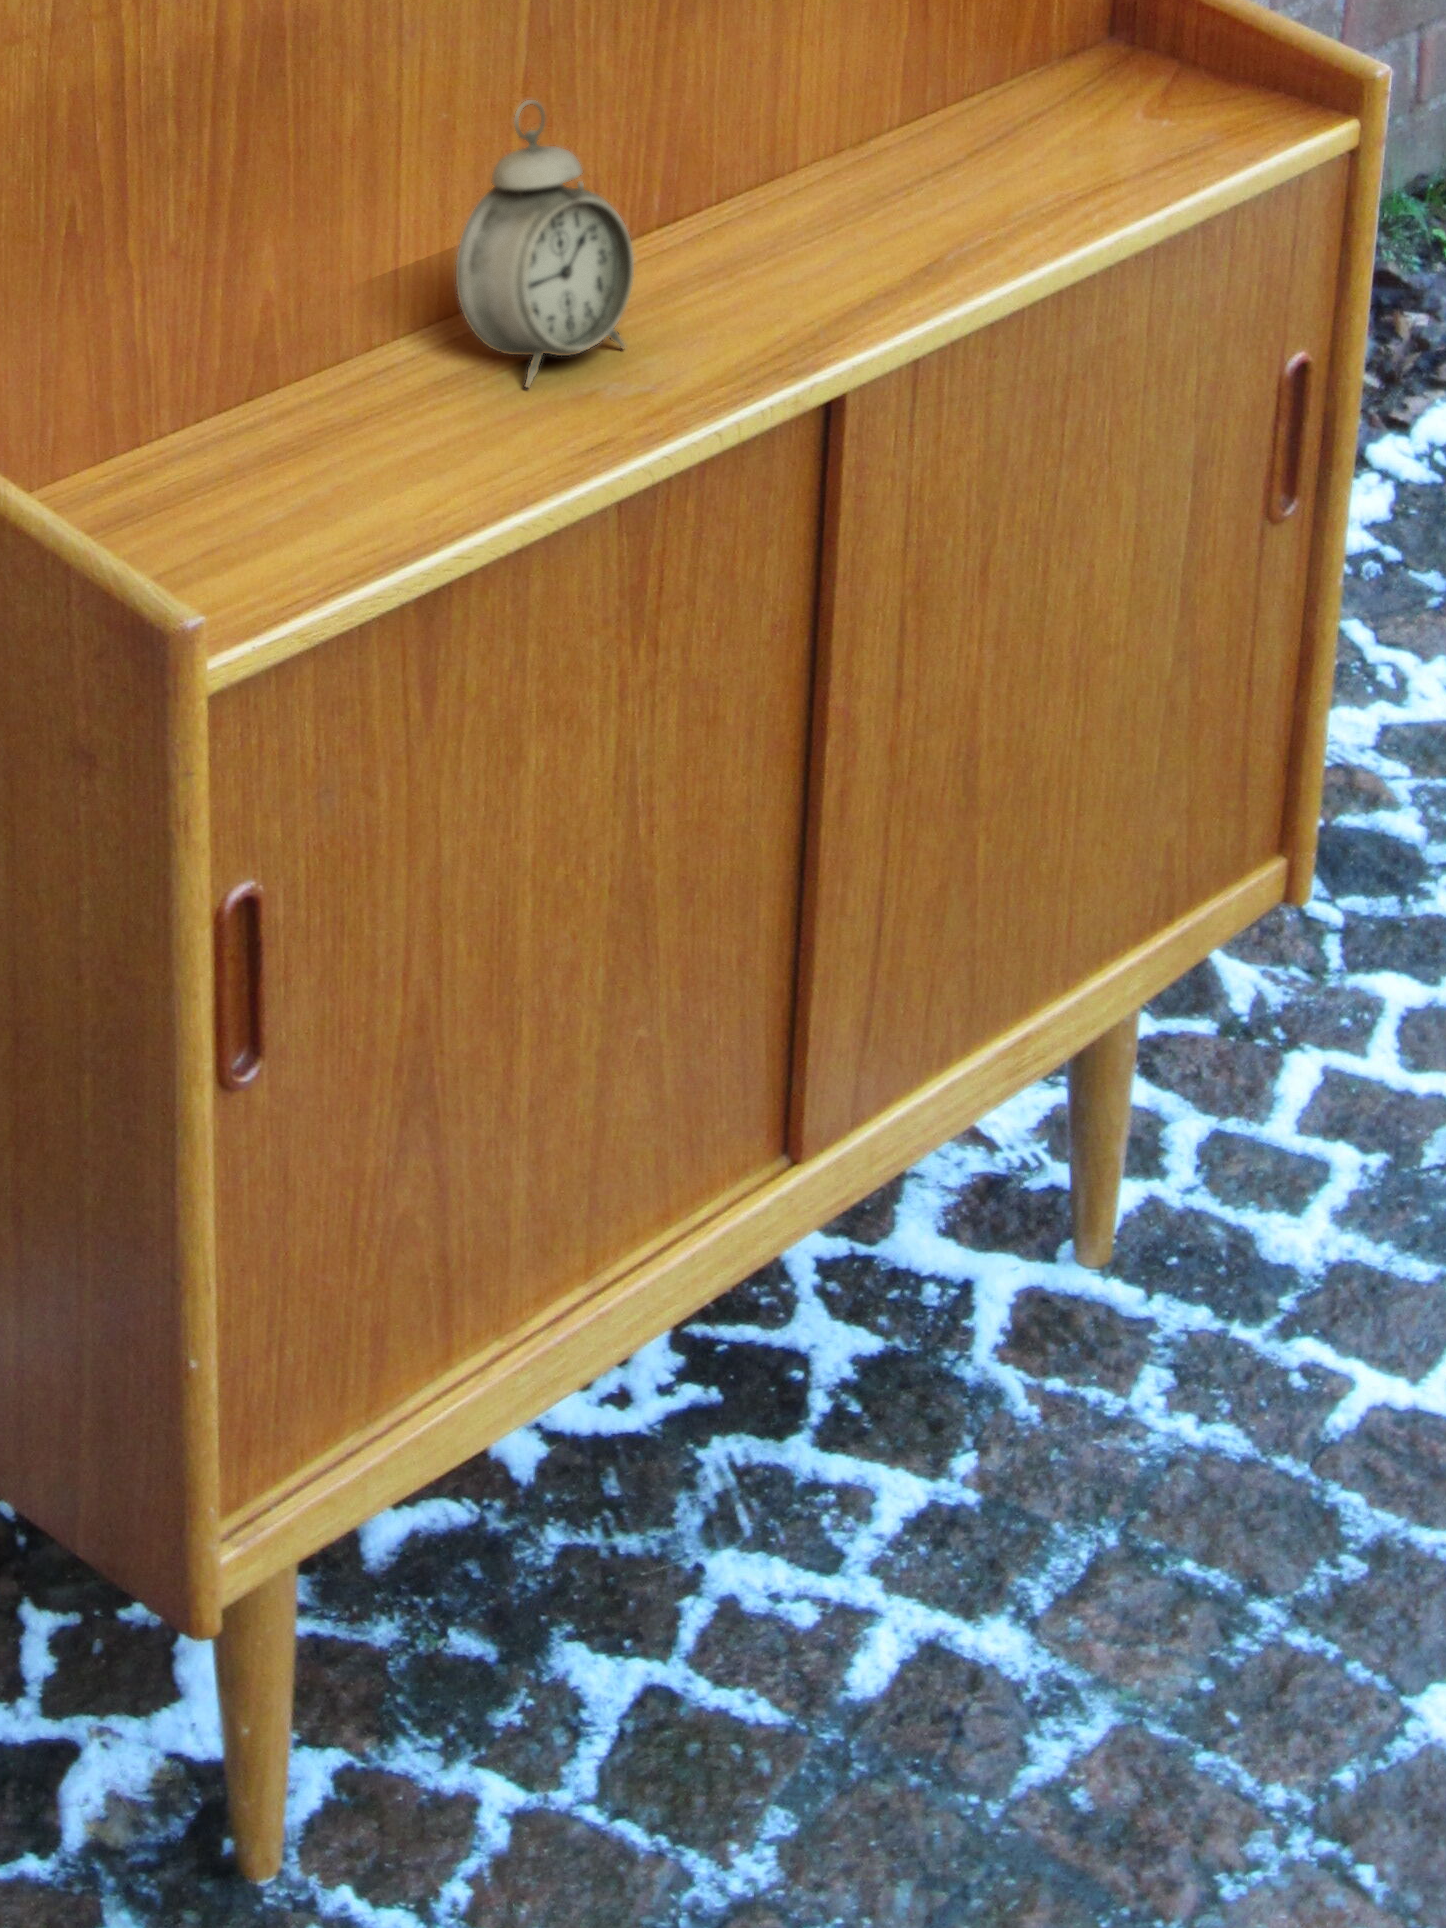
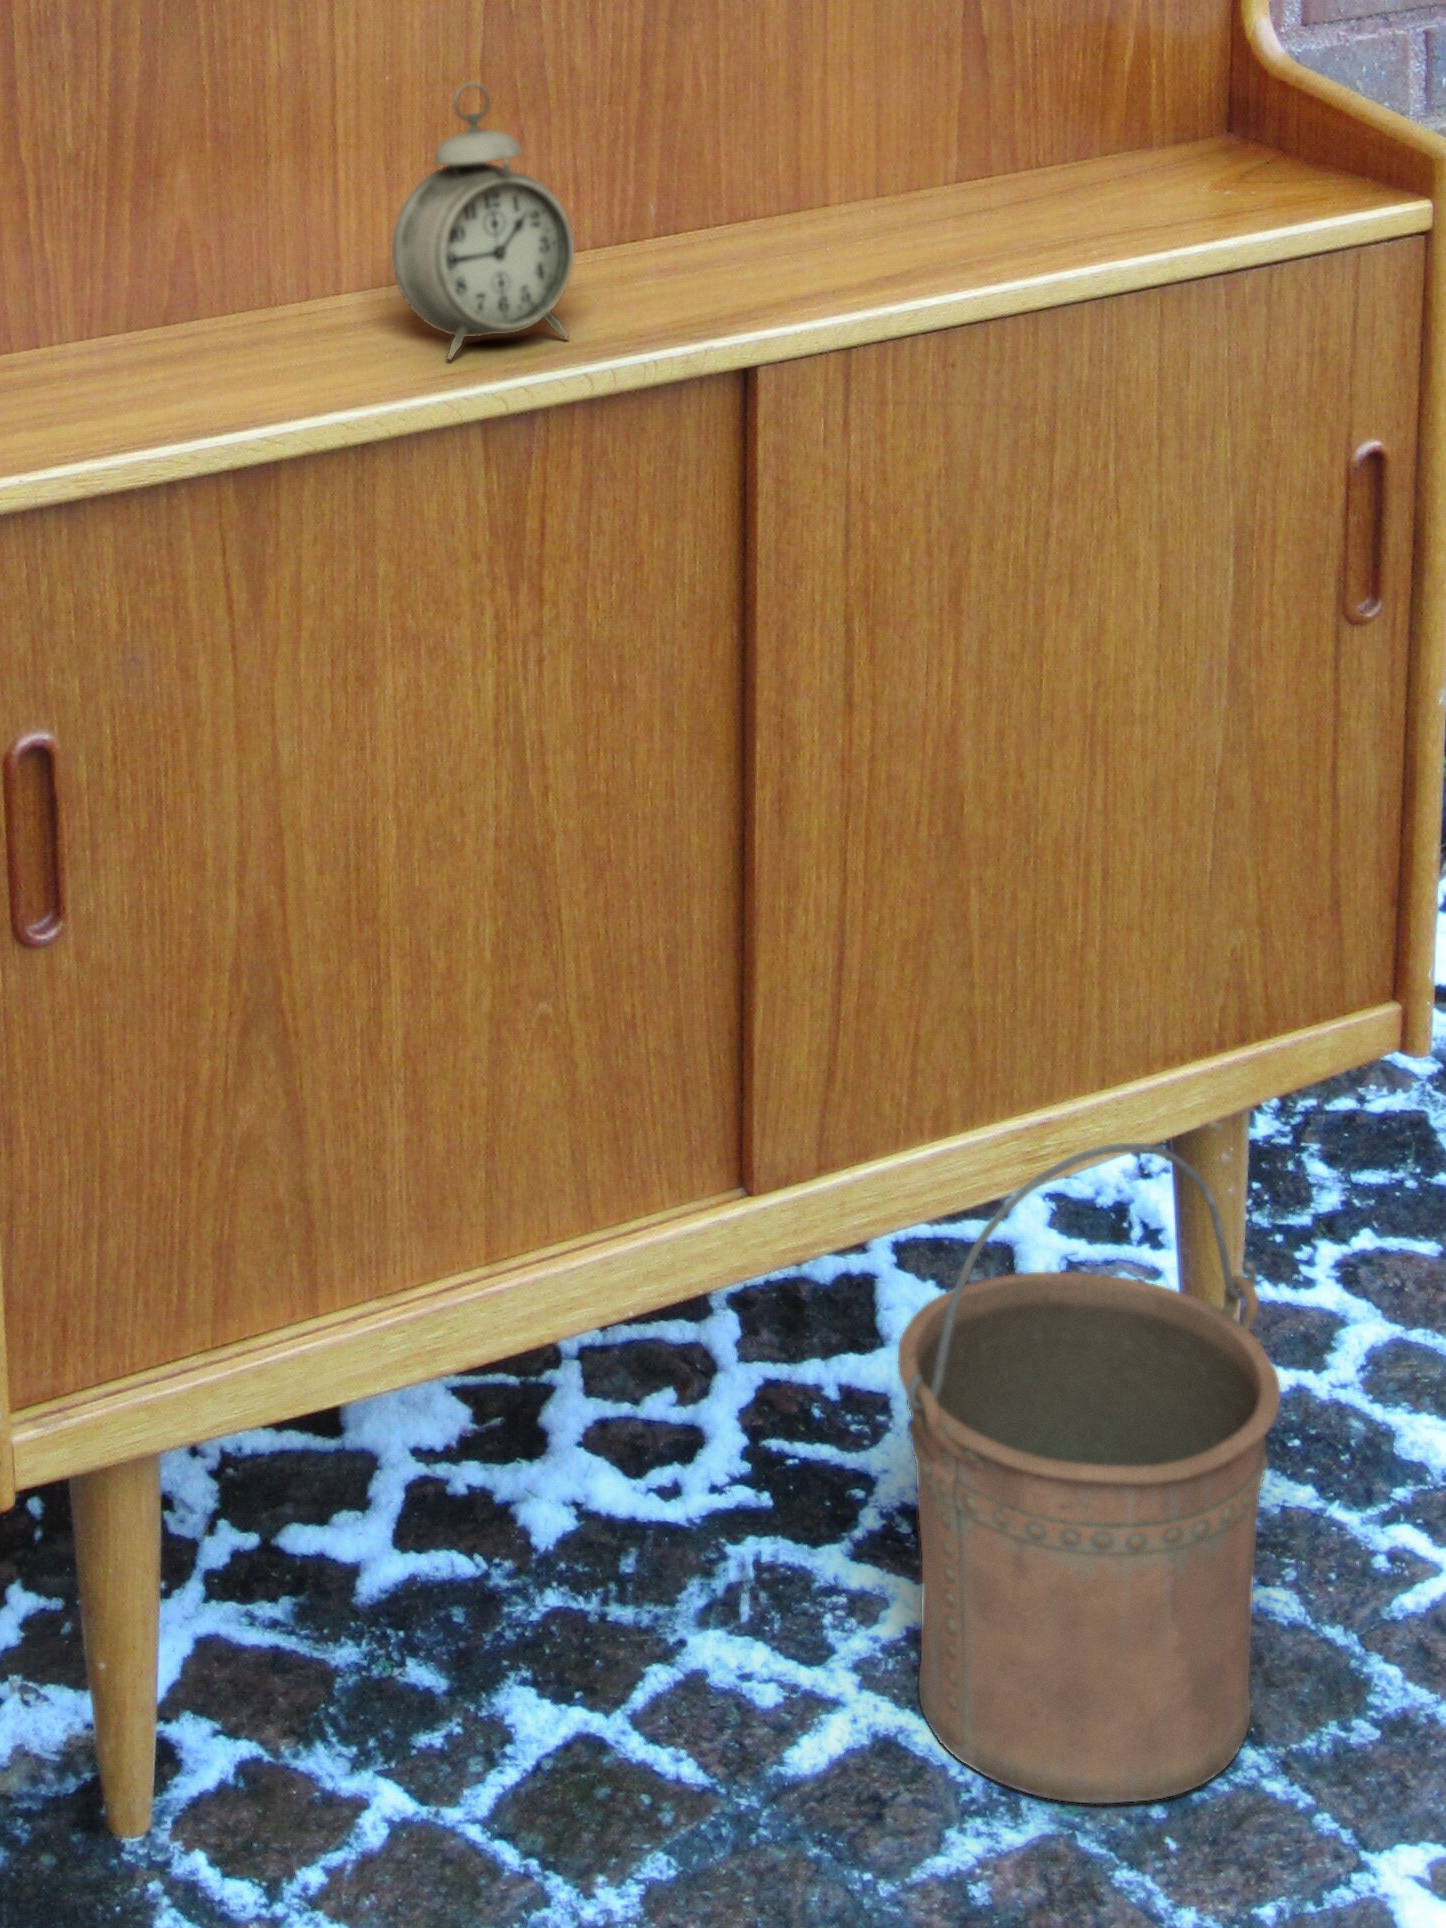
bucket: none [920,1053,1296,1673] -> present [898,1143,1281,1803]

